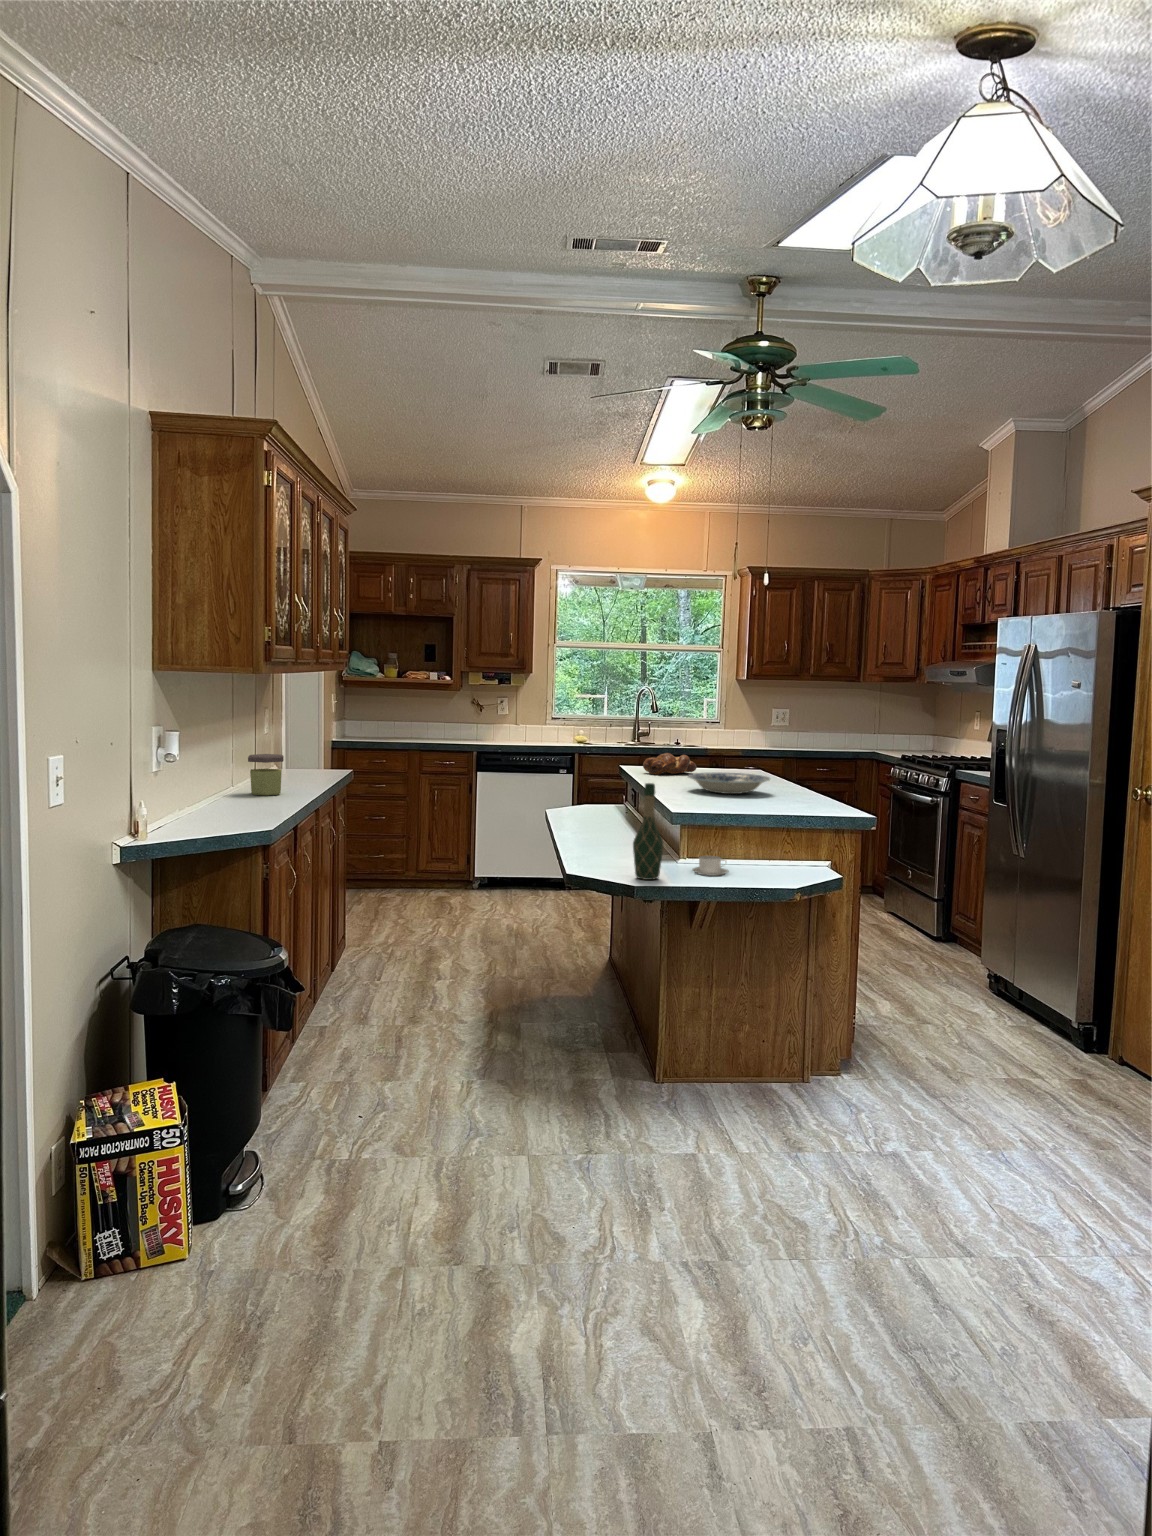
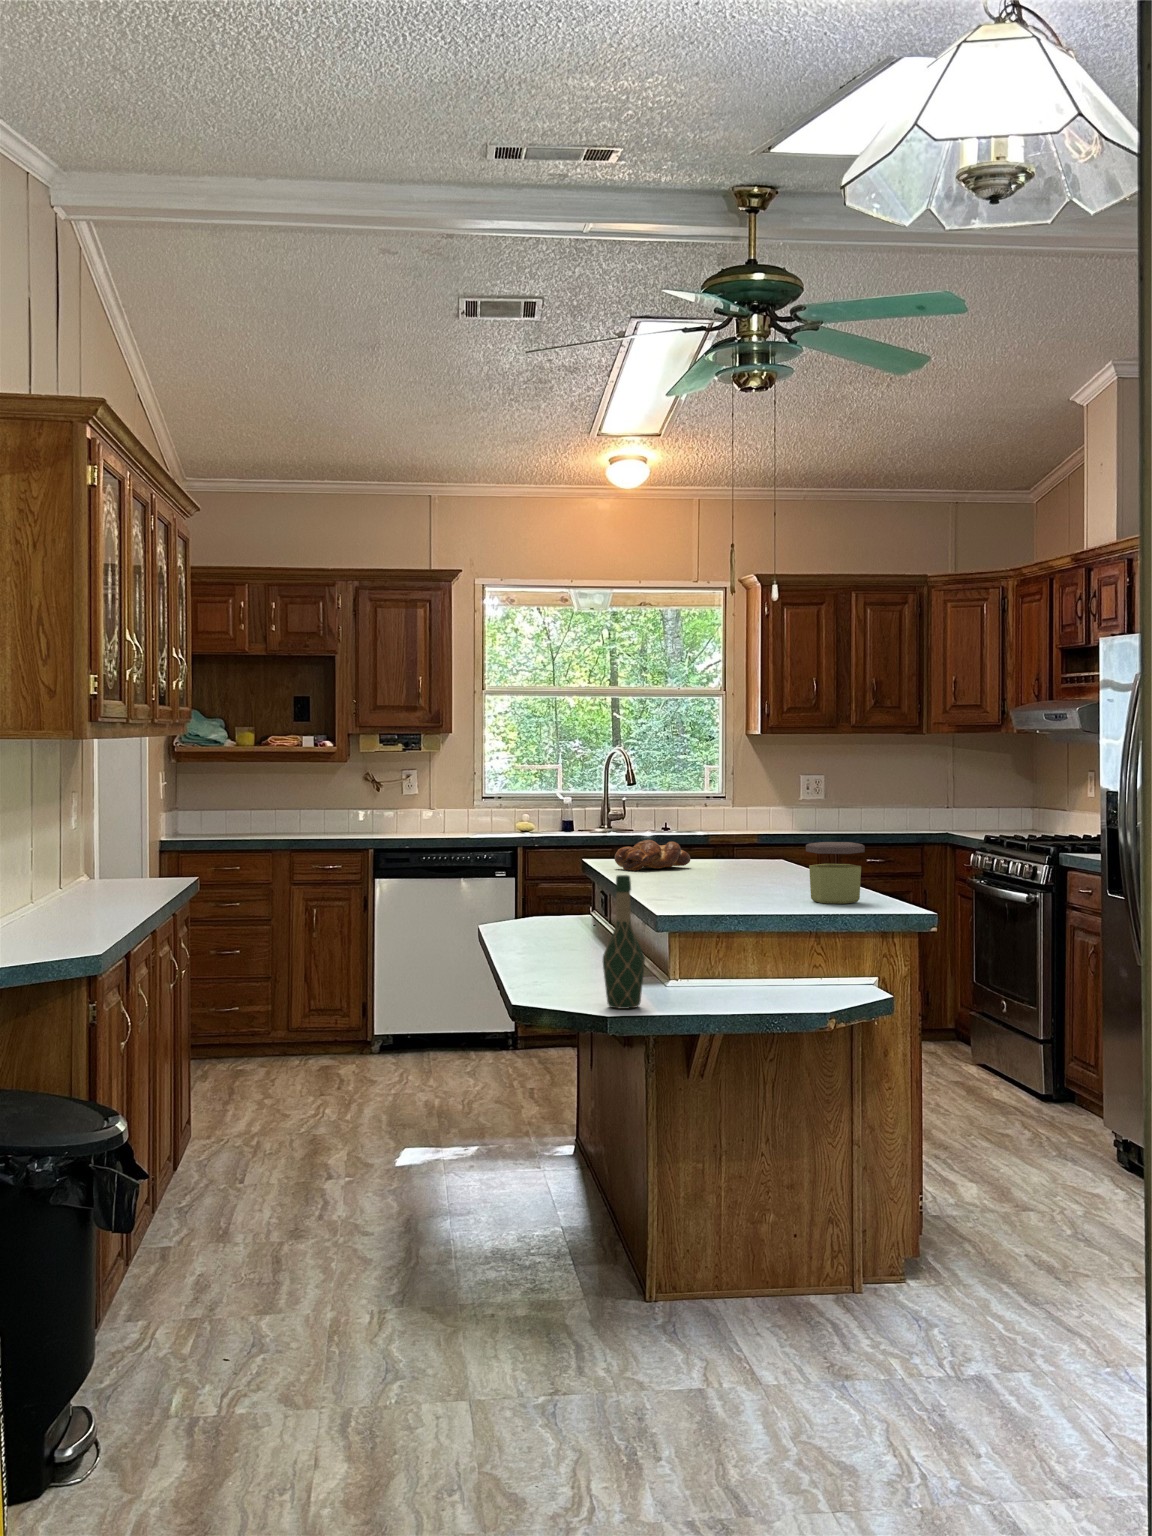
jar: present [248,754,284,796] -> present [806,842,865,904]
plate: present [688,773,770,794] -> none [676,863,792,891]
coffee cup: present [692,856,728,876] -> none [685,974,736,1001]

